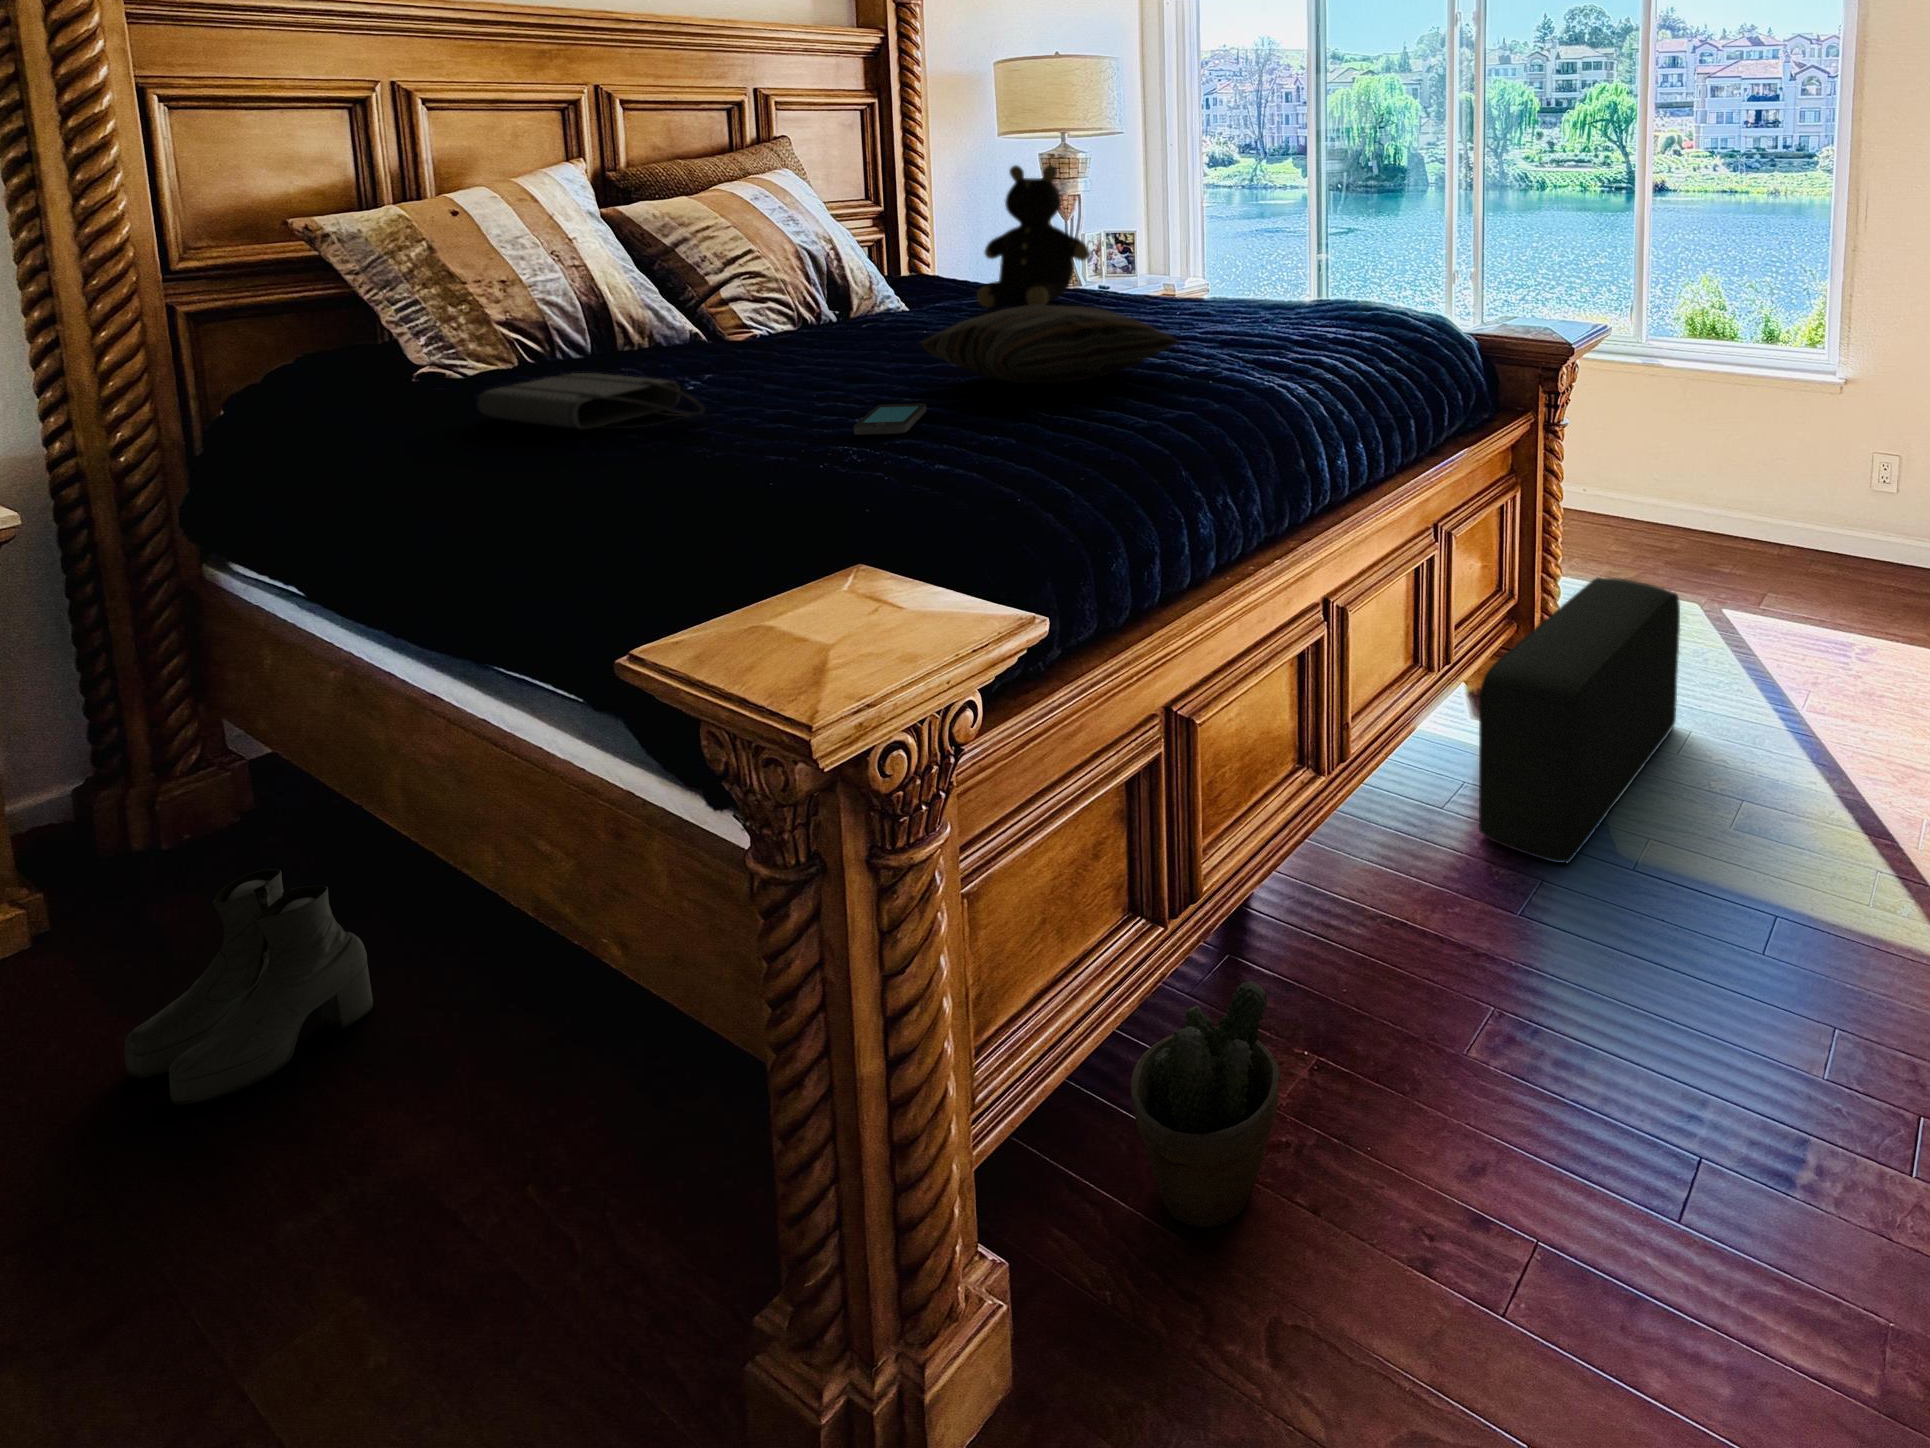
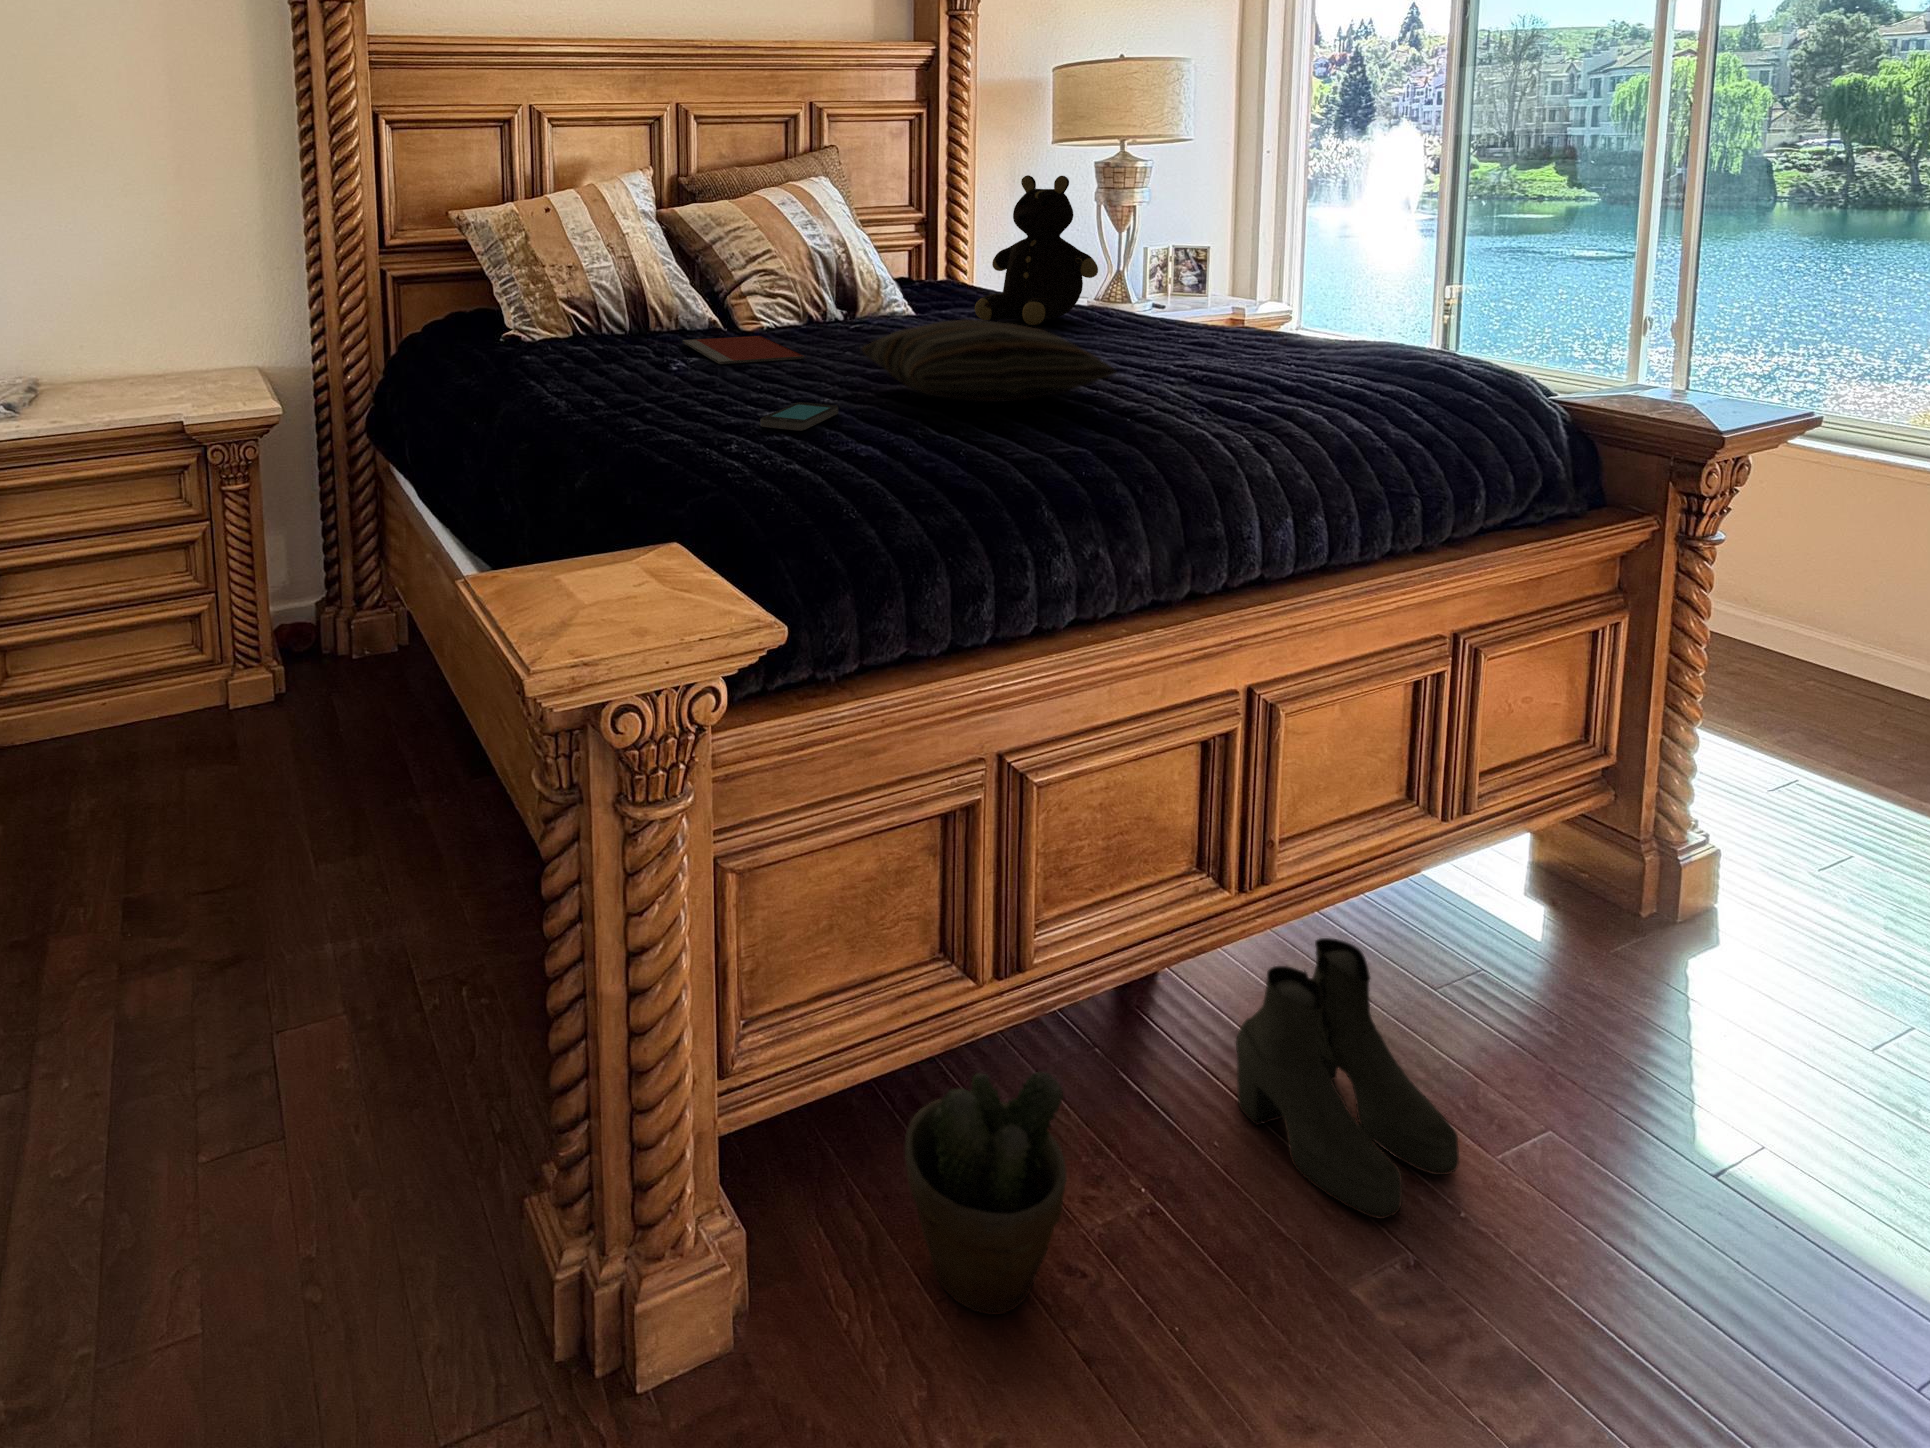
notebook: none [669,343,833,377] -> present [683,336,805,364]
tote bag: present [477,373,705,429] -> none [518,347,660,397]
pouf: present [1479,577,1680,863] -> none [1474,762,1897,1123]
boots: present [124,869,373,1106] -> present [1236,938,1459,1219]

